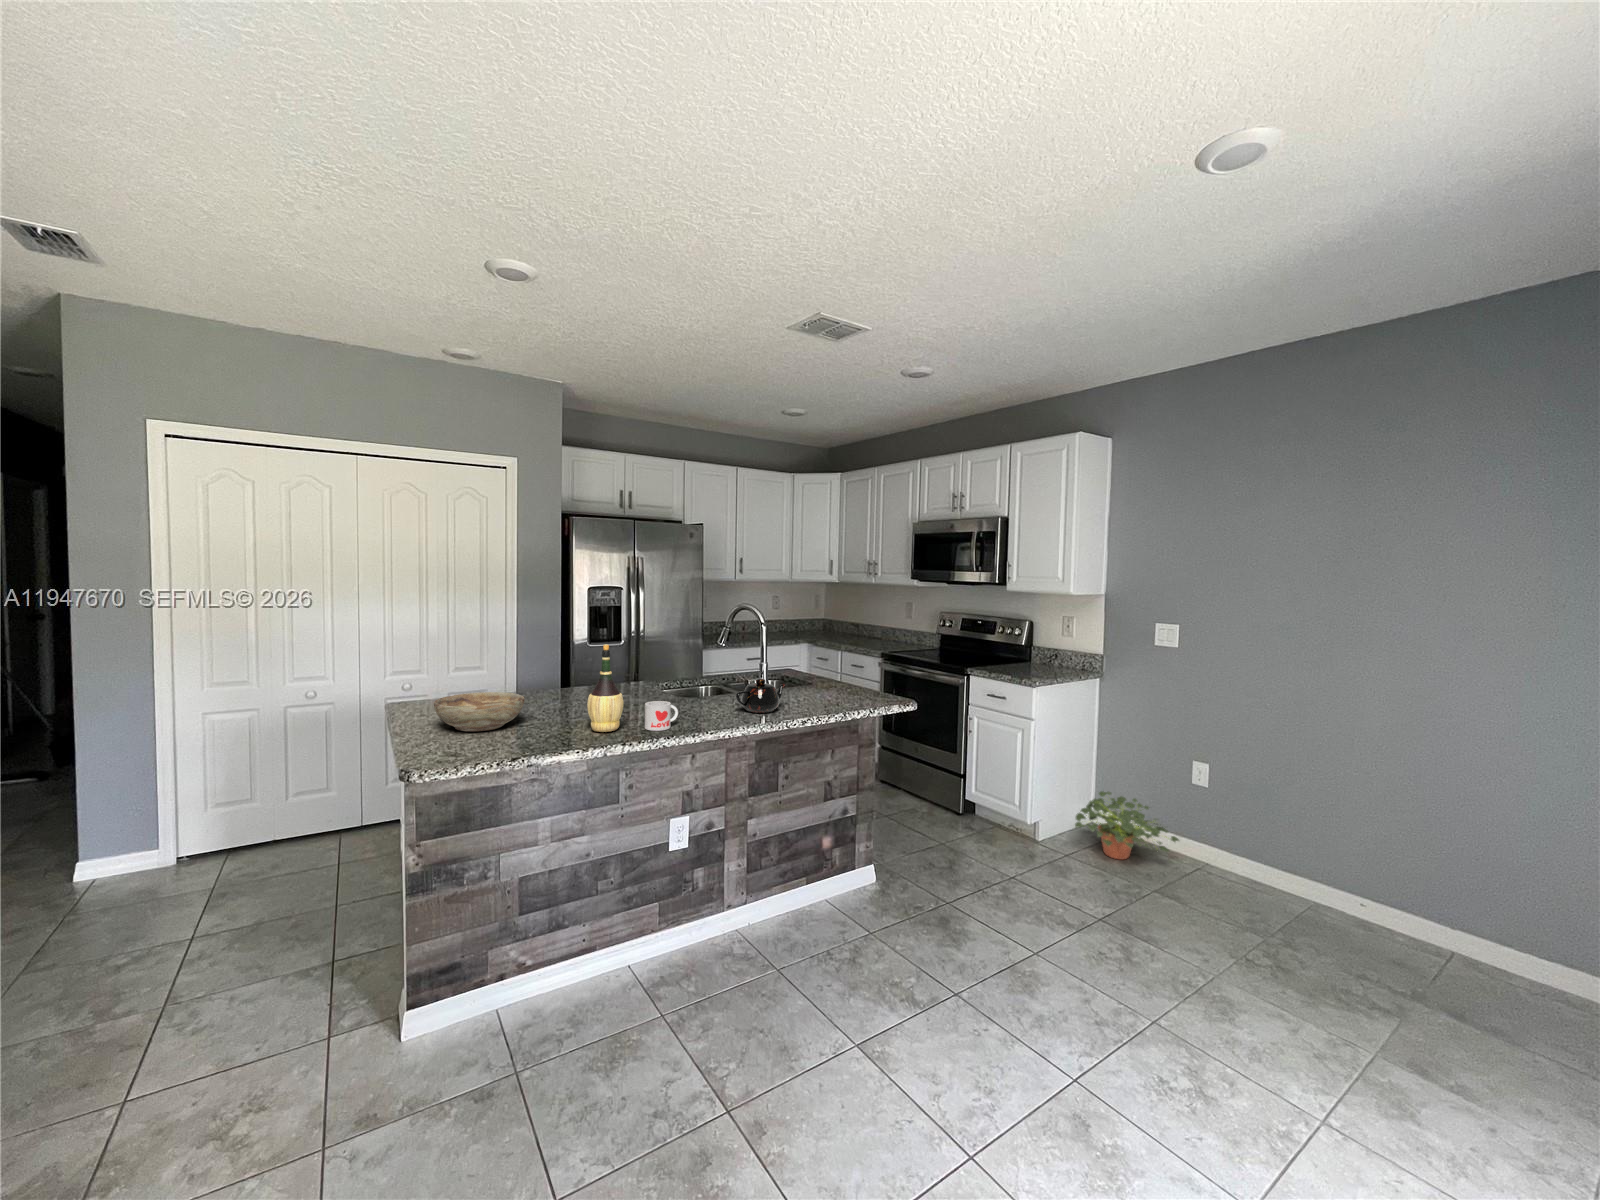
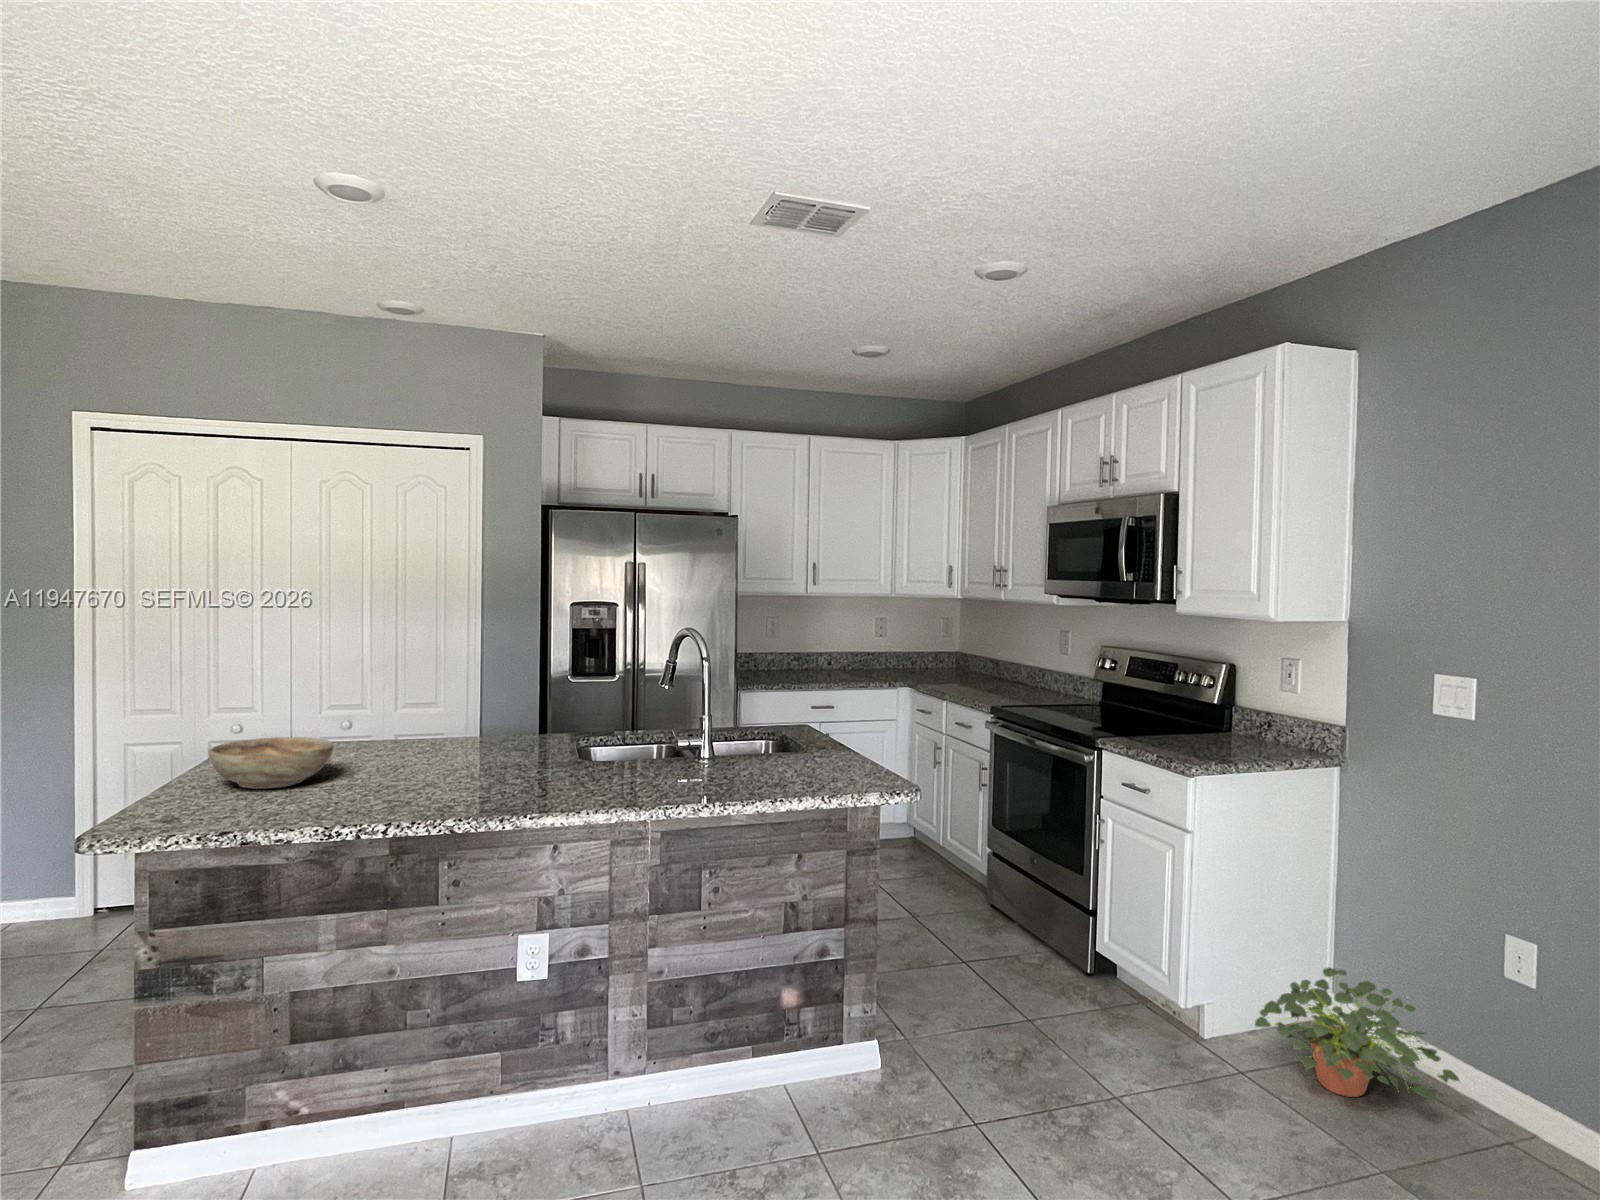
wine bottle: present [587,644,623,732] -> none [384,679,436,802]
teapot: present [736,679,786,713] -> none [622,738,712,789]
mug: present [645,701,678,731] -> none [463,763,514,805]

